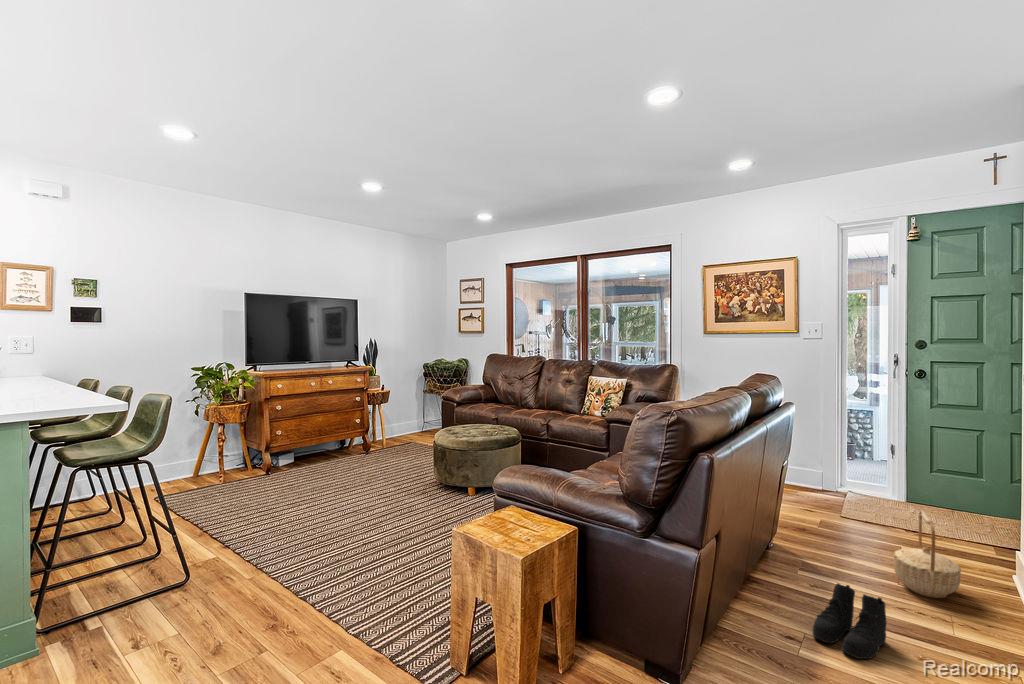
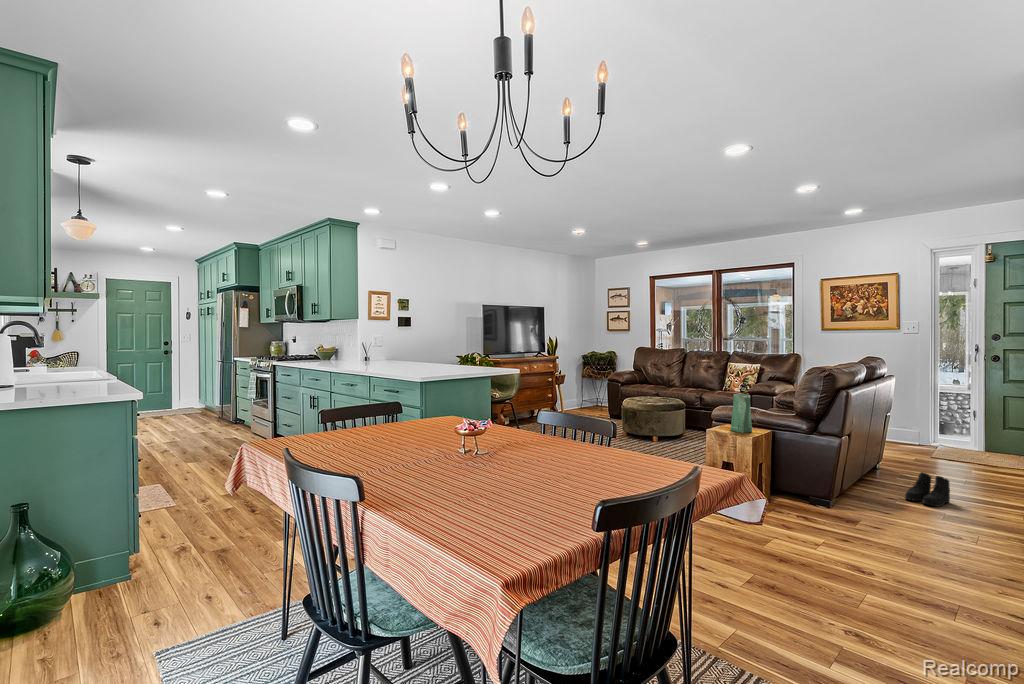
vase: none [497,456,536,540] -> present [730,394,752,433]
basket: present [893,511,961,598] -> none [962,440,1006,491]

